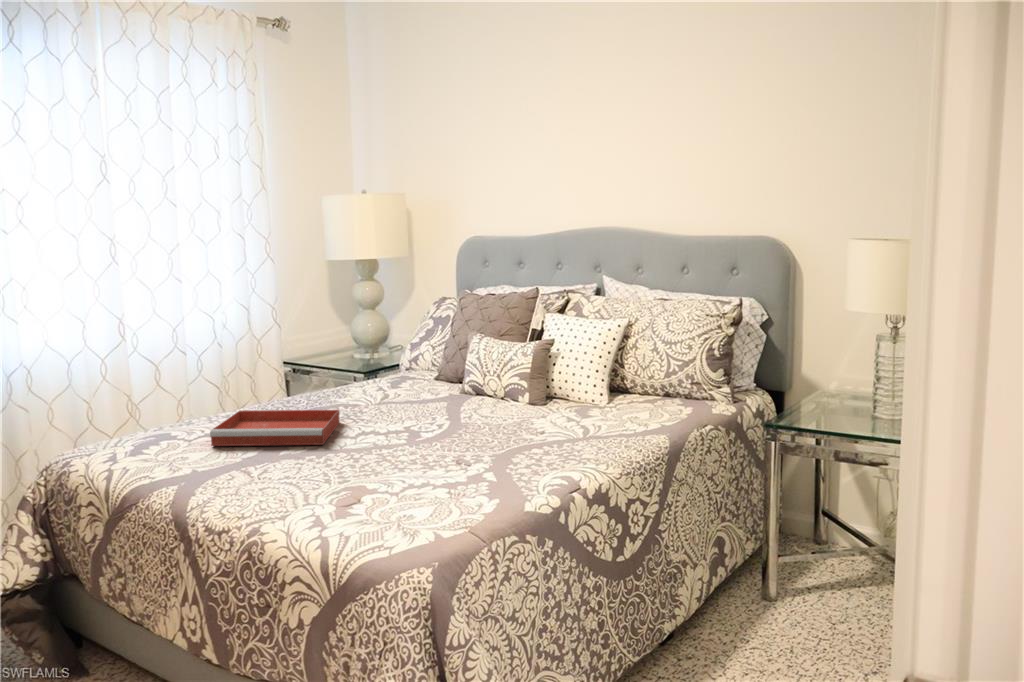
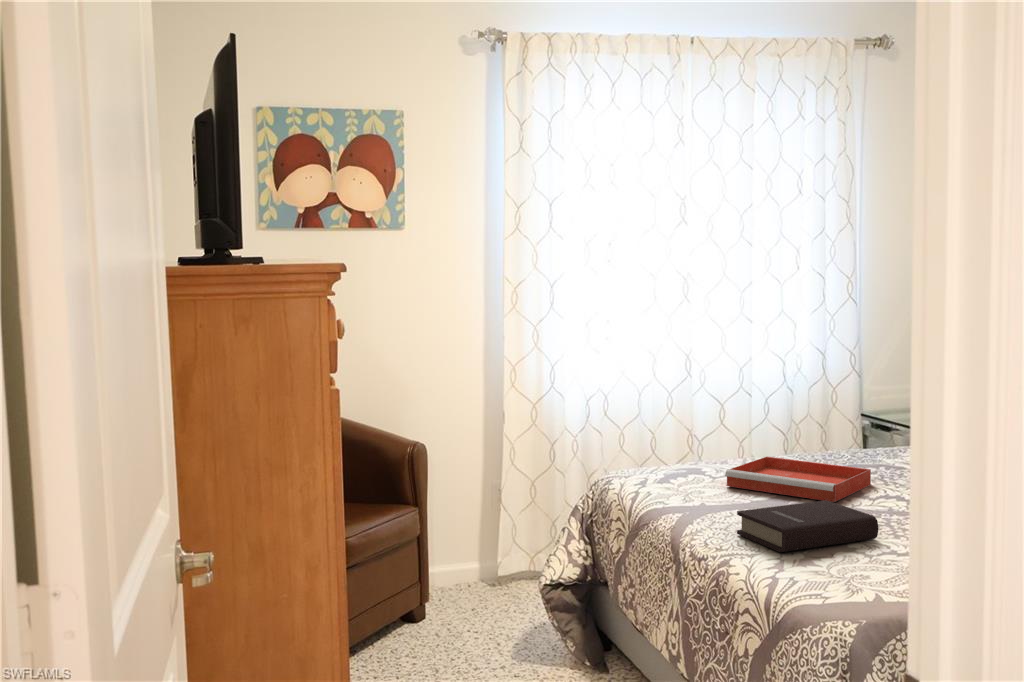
book: none [254,446,385,508] -> present [737,500,878,552]

